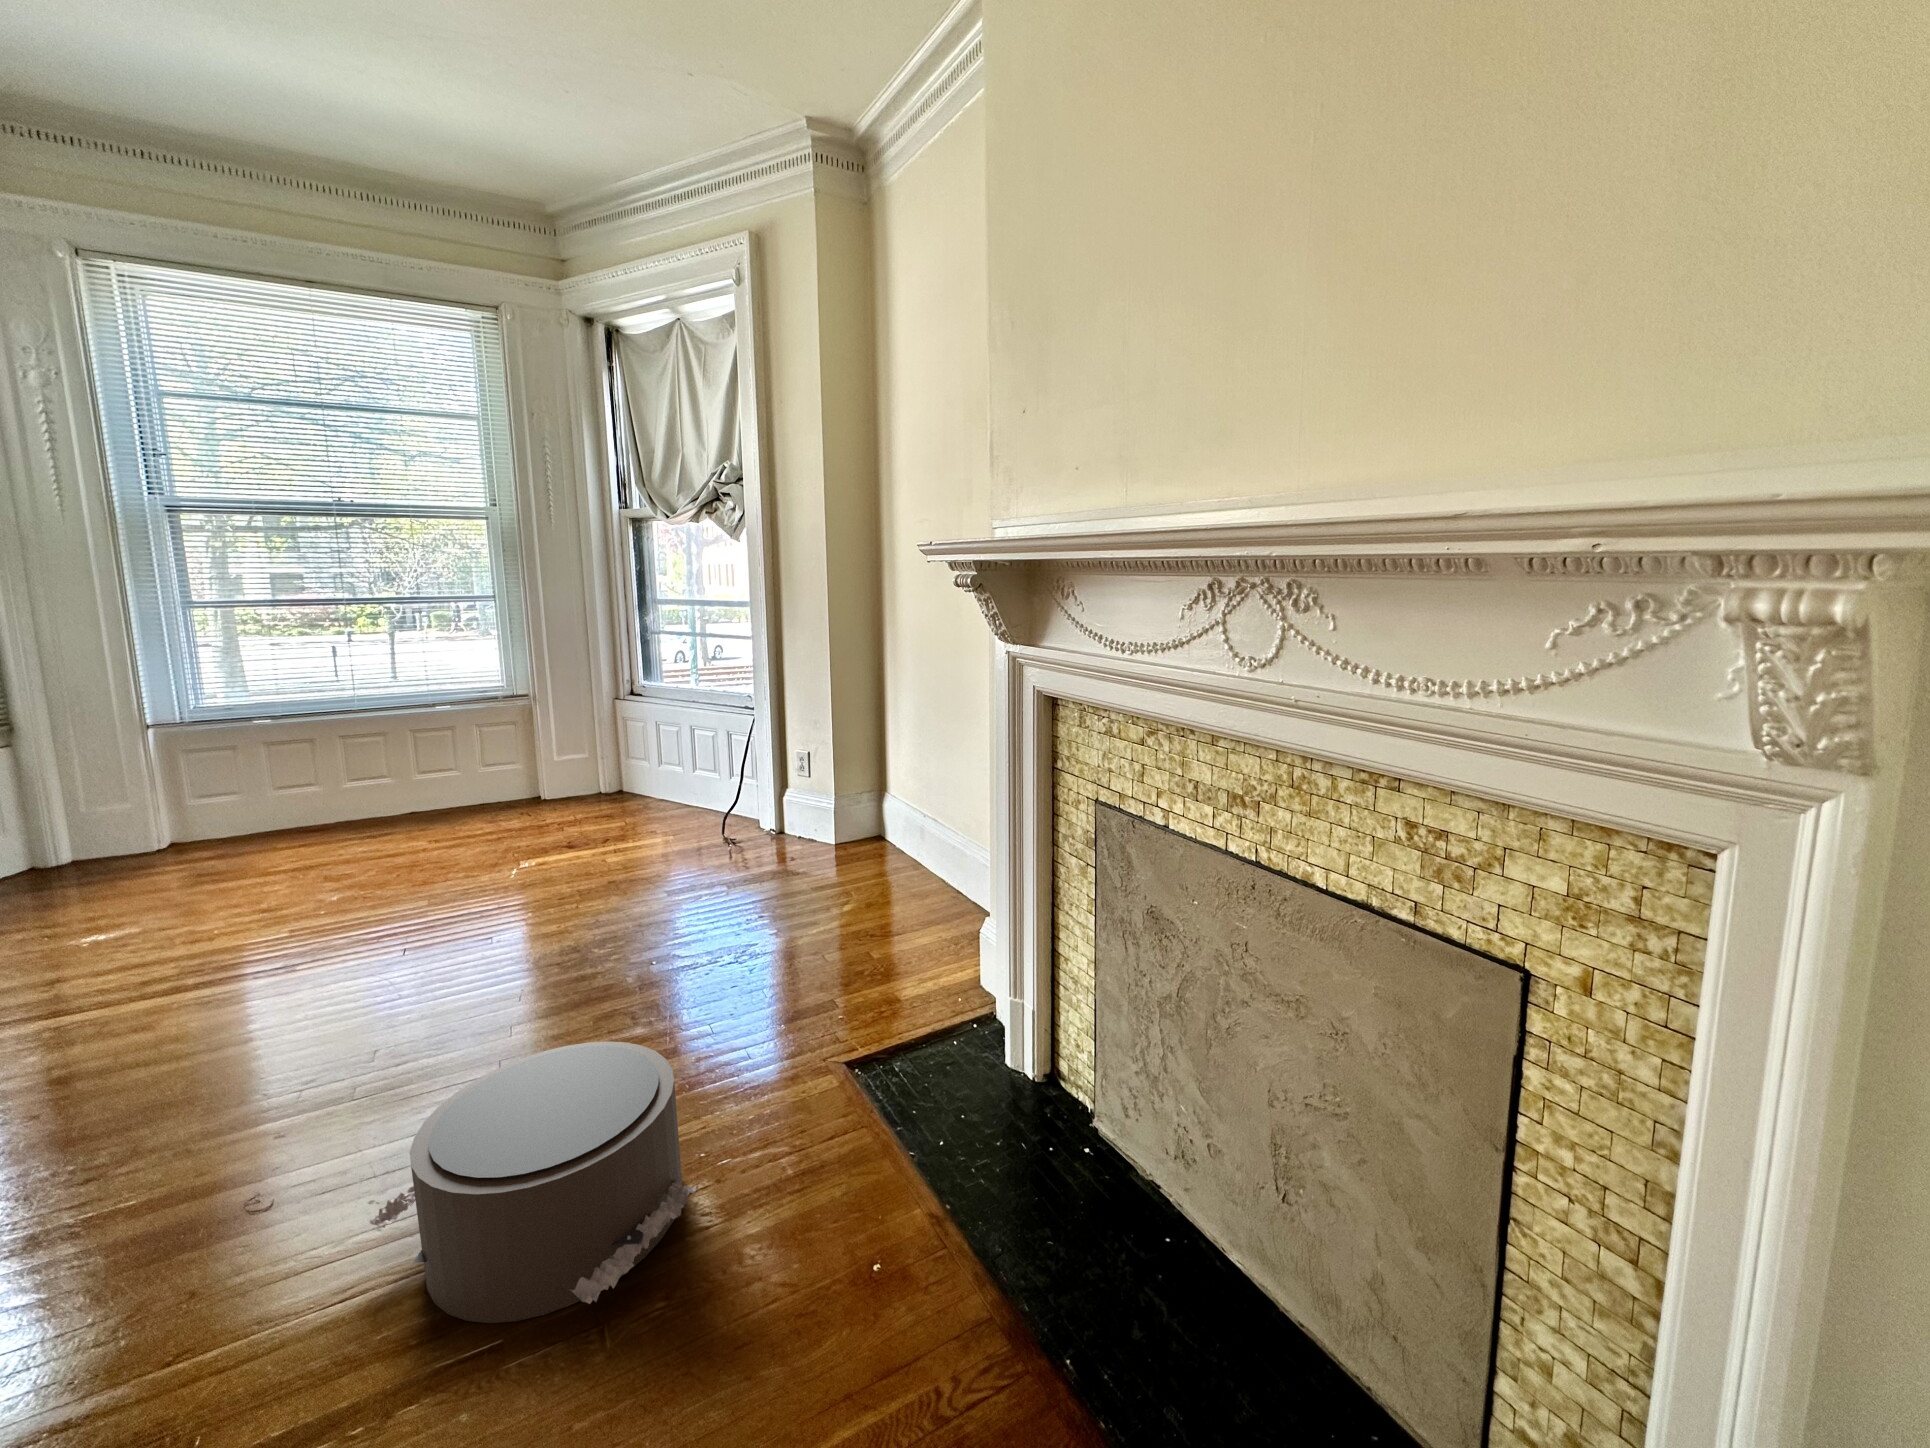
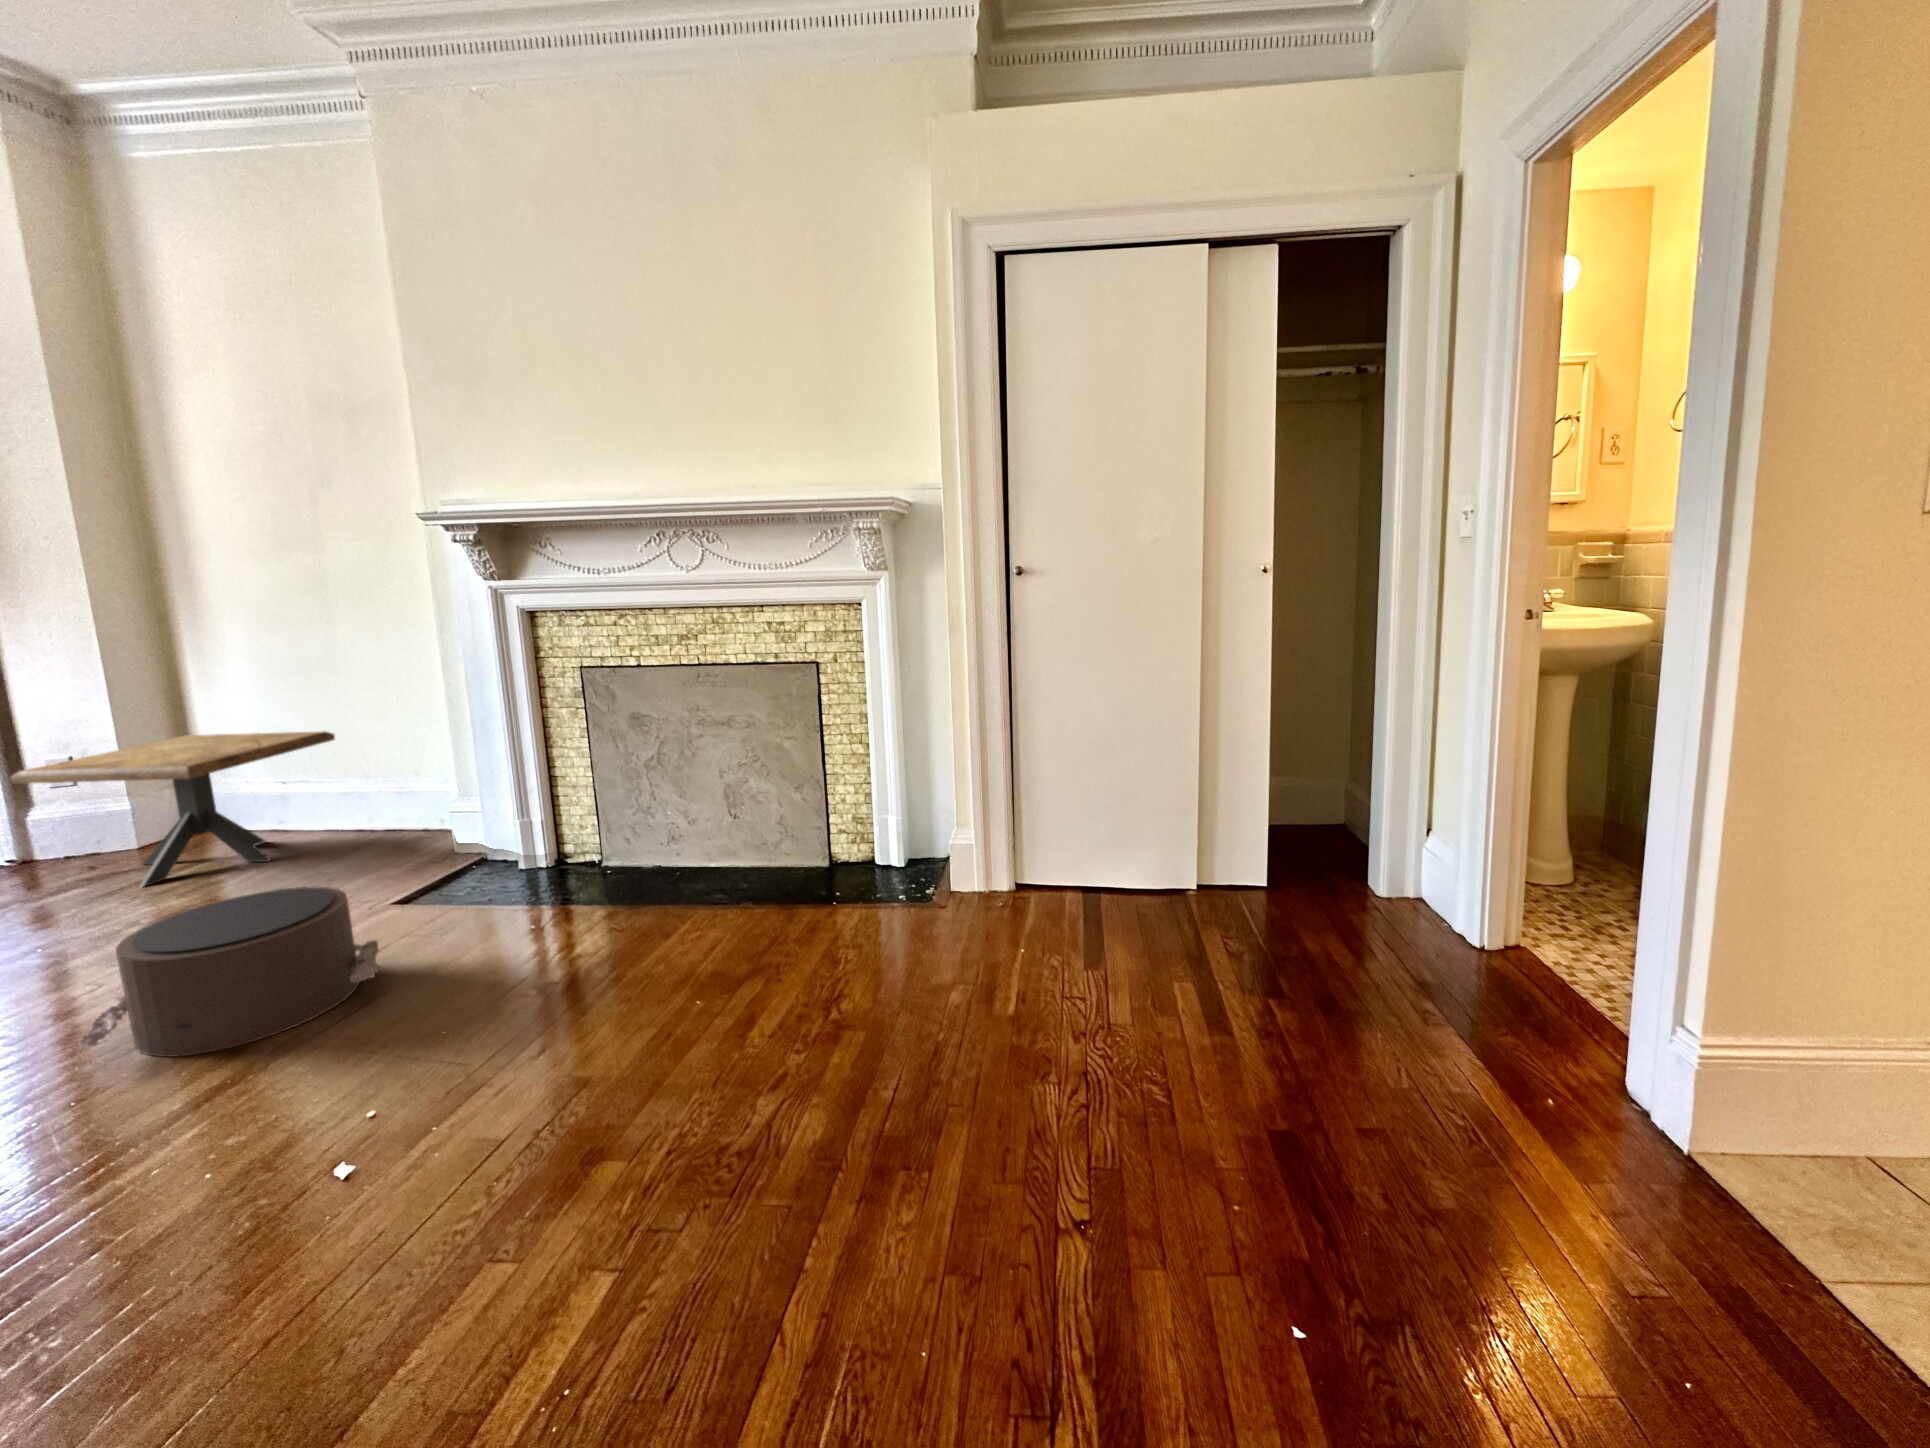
side table: none [731,745,952,905] -> present [10,731,335,888]

